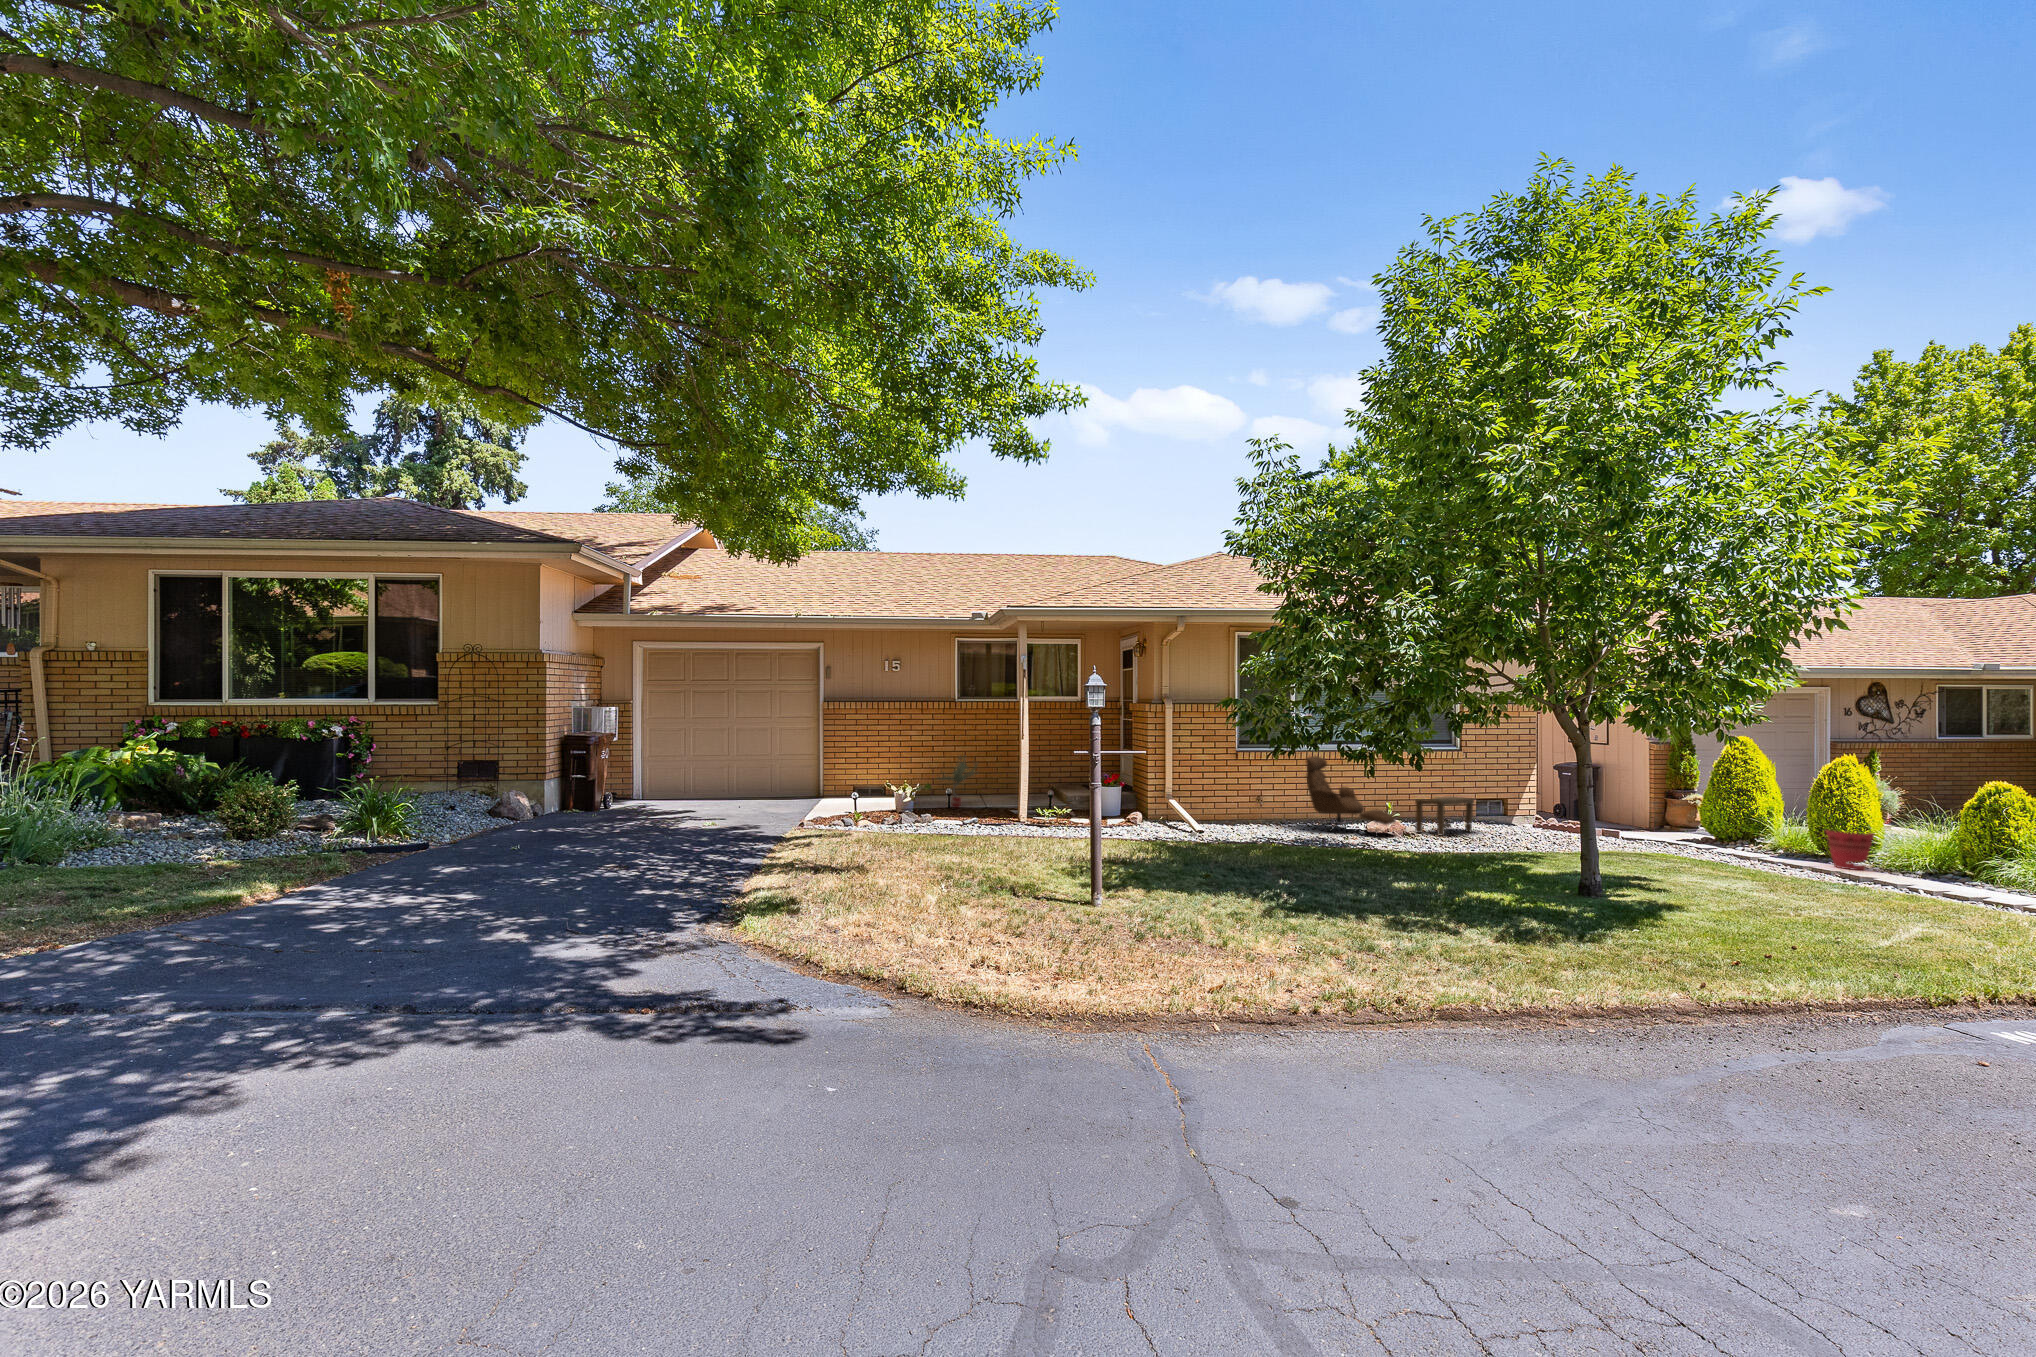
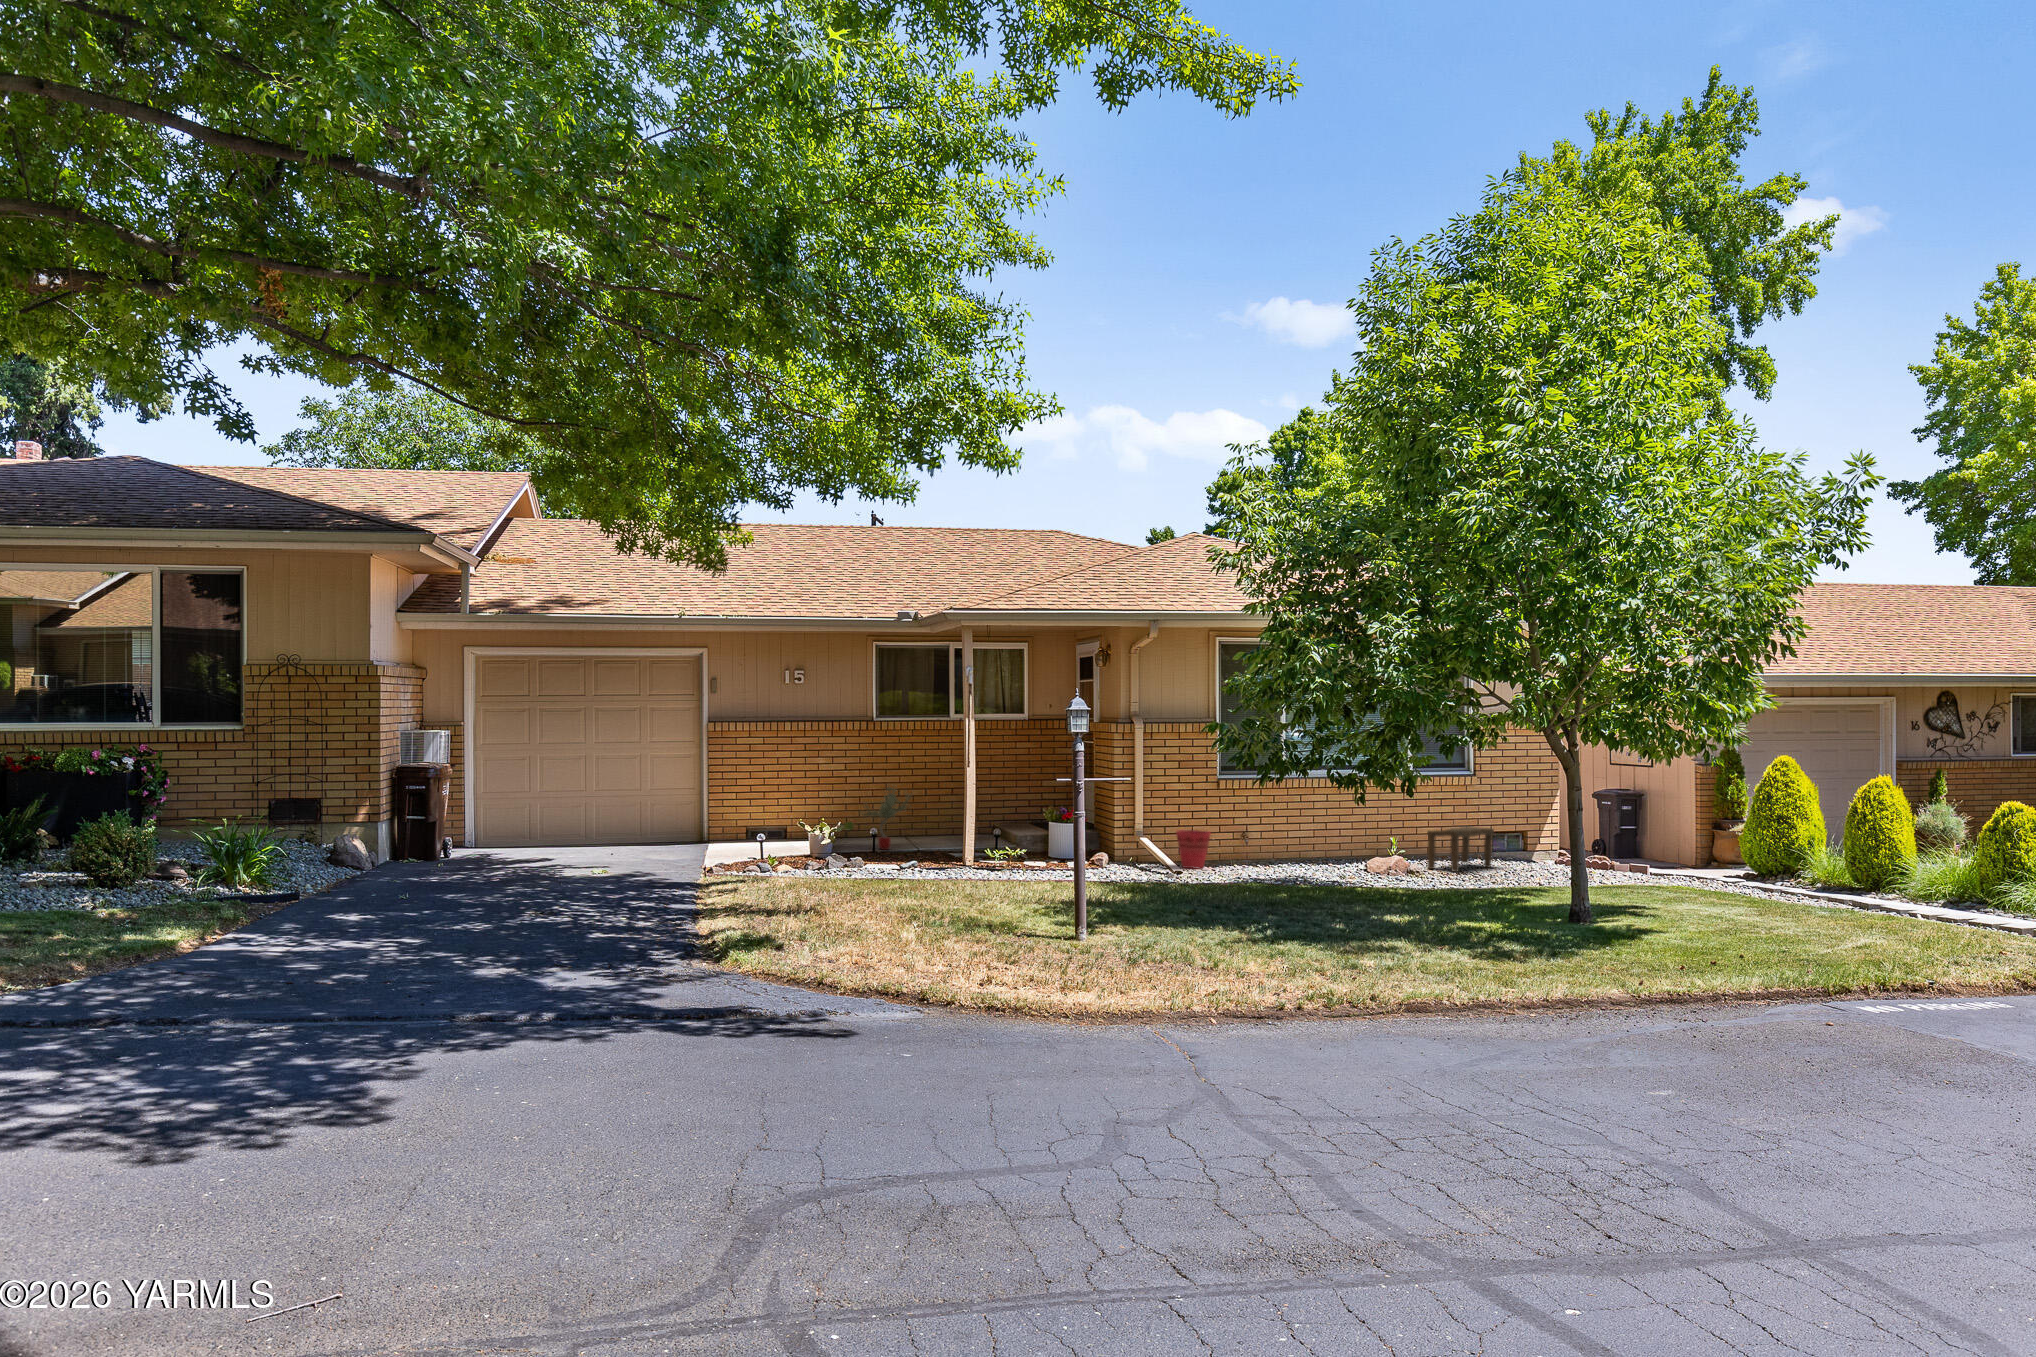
lounge chair: present [1306,756,1396,835] -> none [1304,781,1405,874]
bucket: present [1826,830,1874,870] -> present [1176,830,1211,869]

